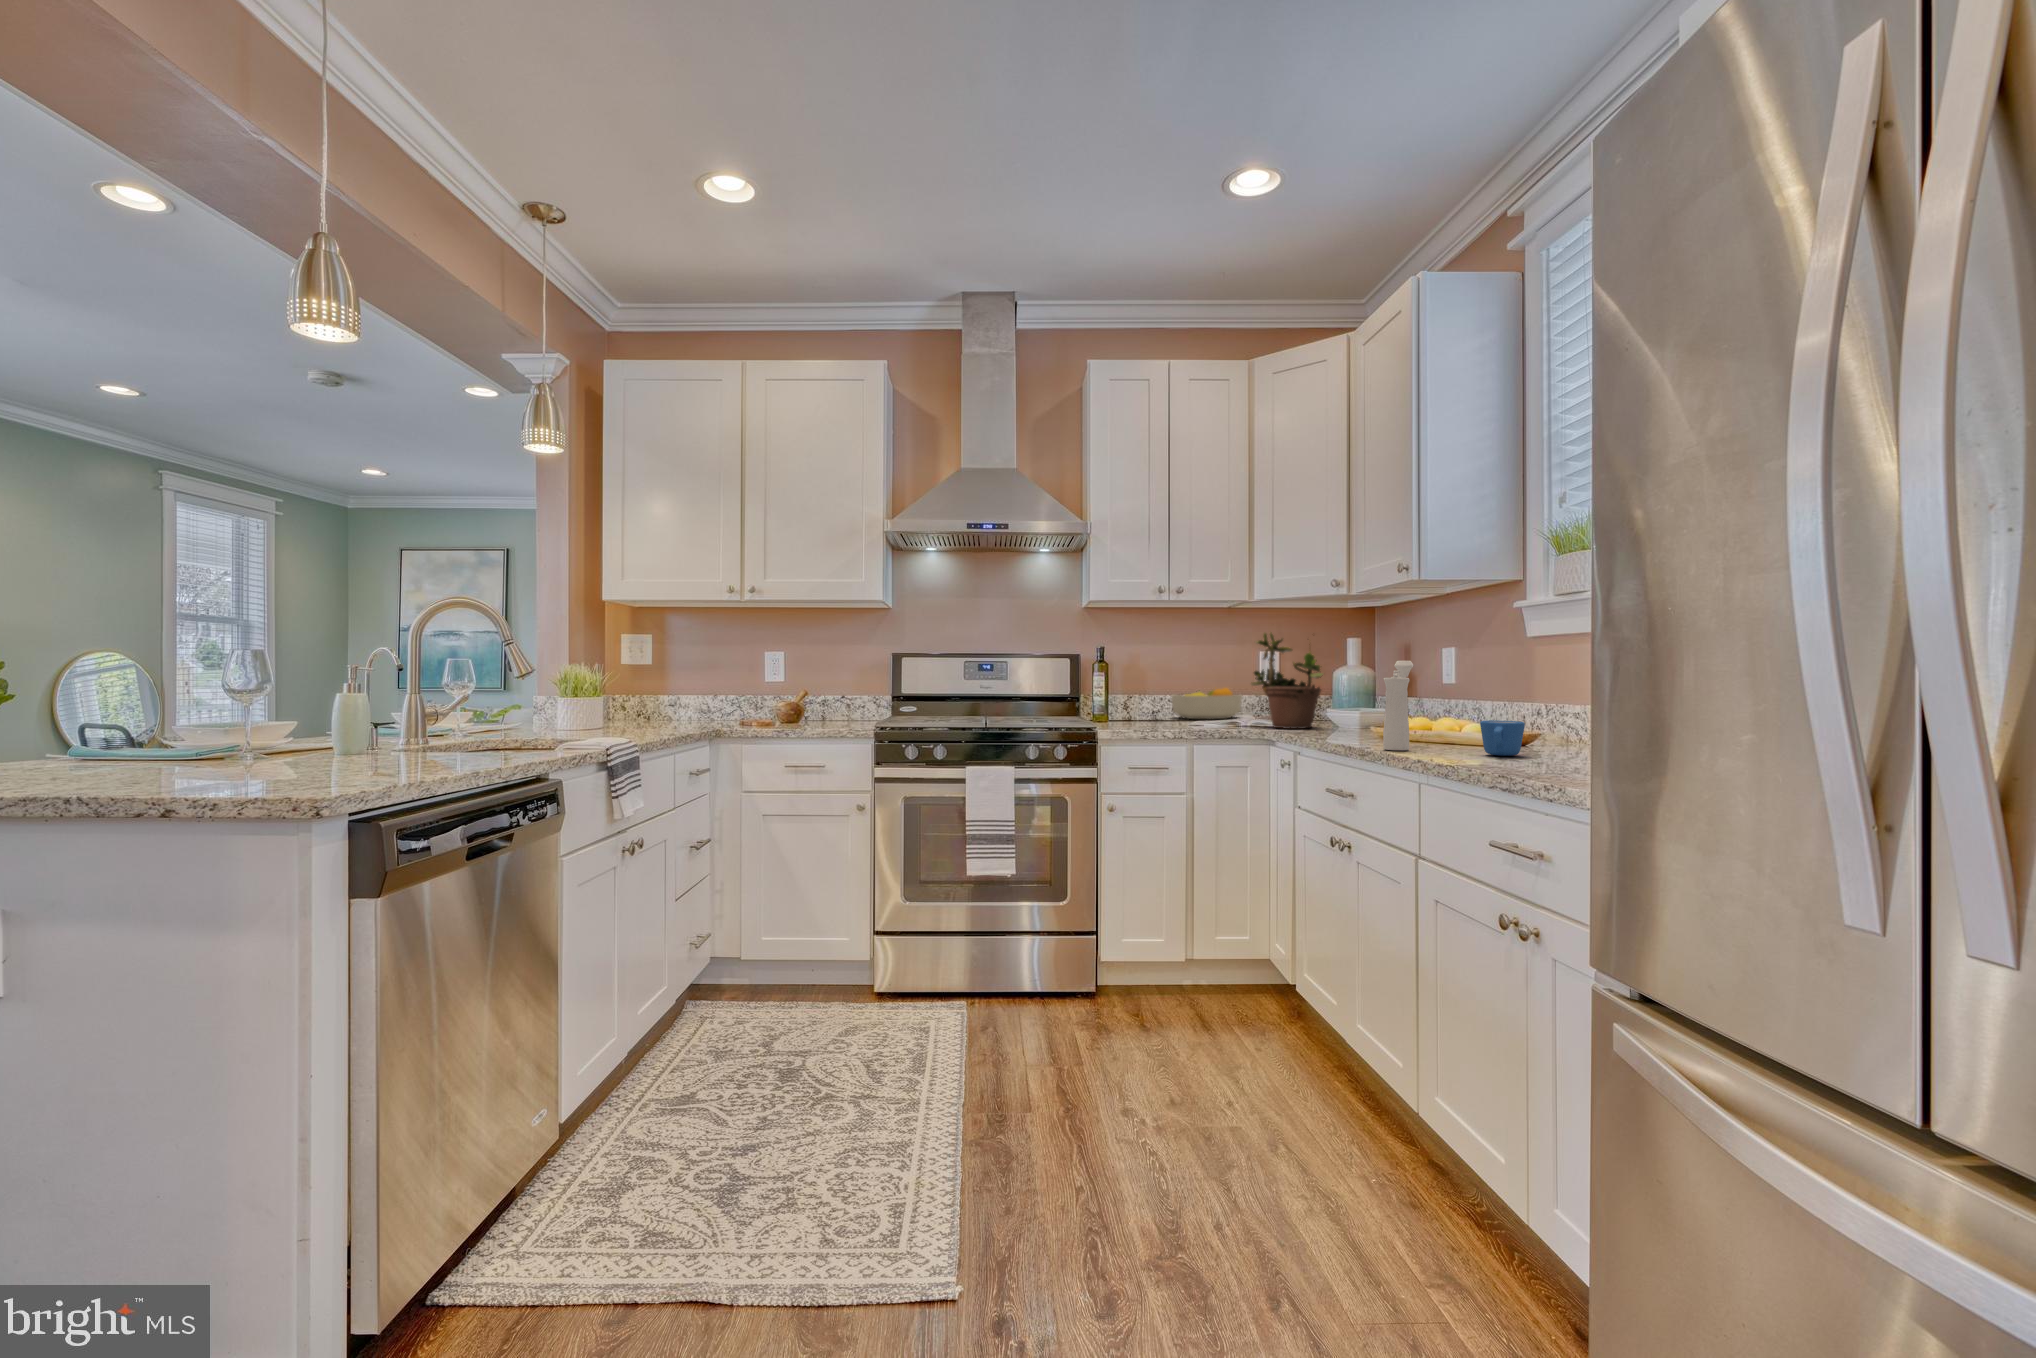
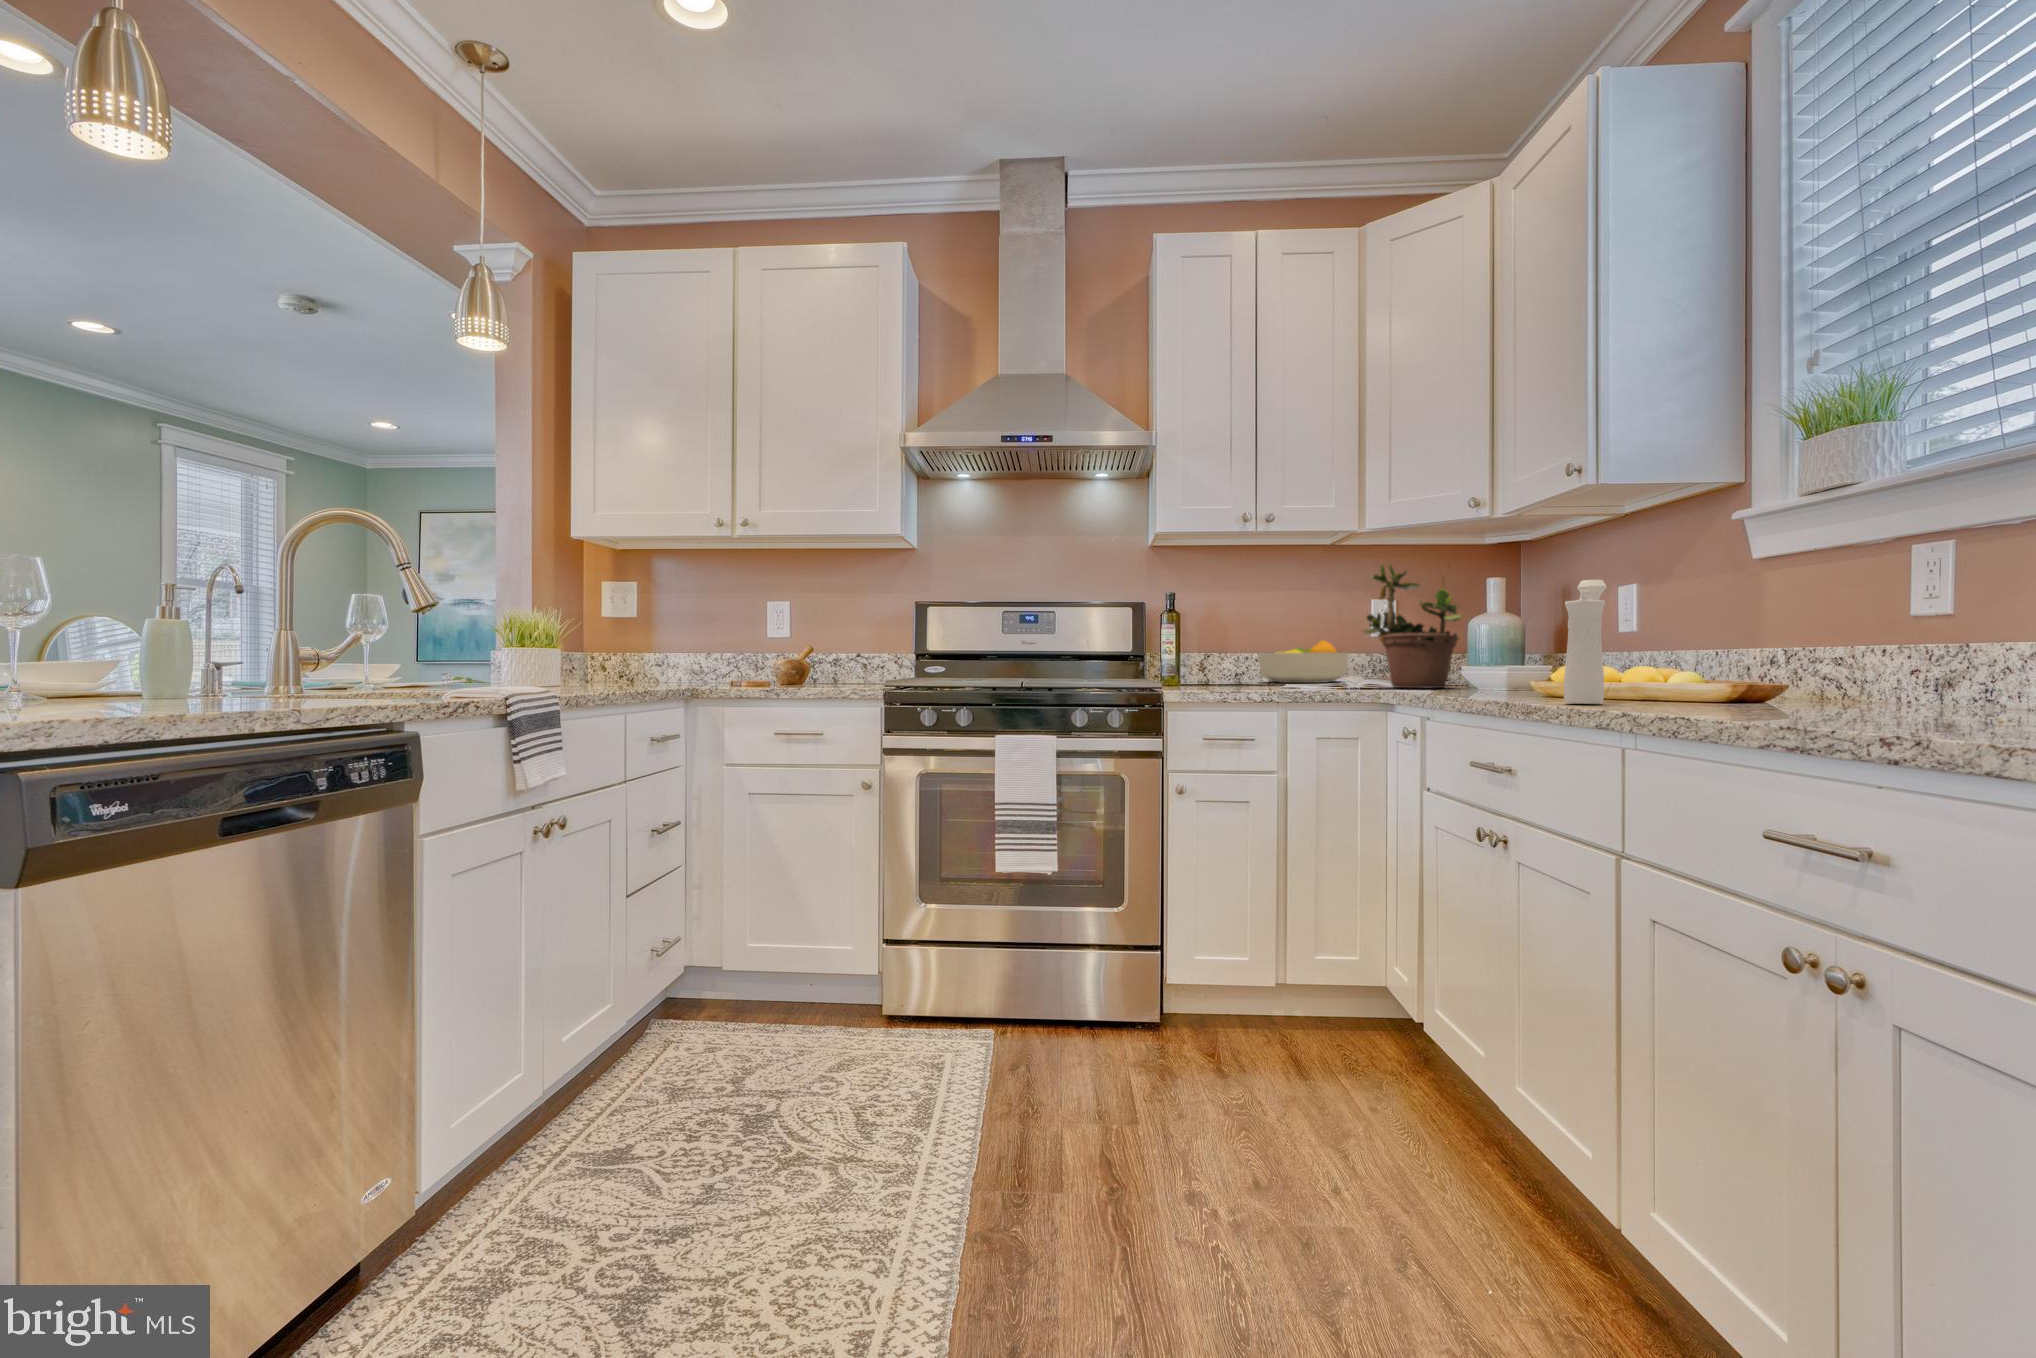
mug: present [1480,720,1525,756] -> none [1720,658,1794,708]

